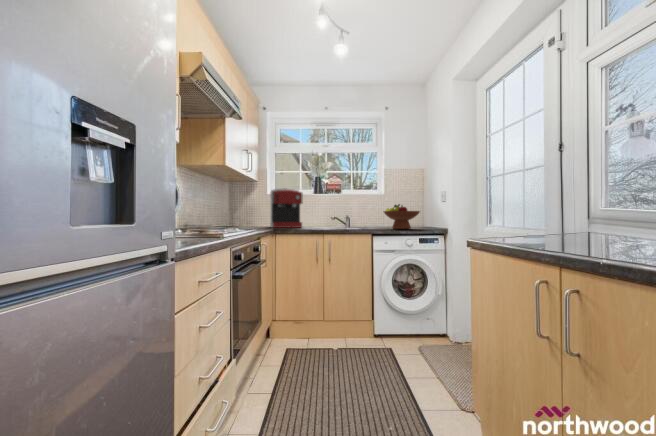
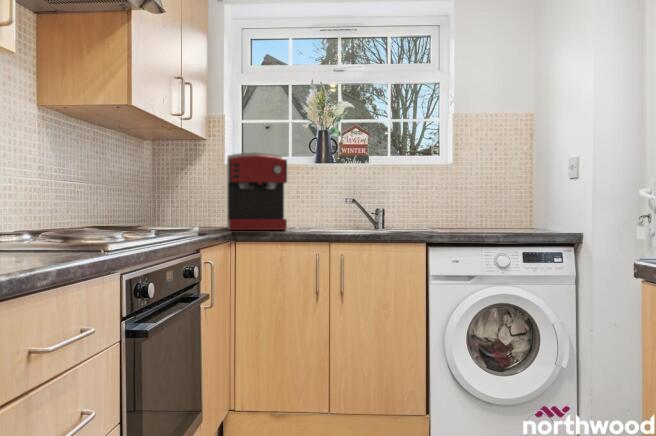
fruit bowl: present [384,204,420,229] -> none [449,183,525,233]

